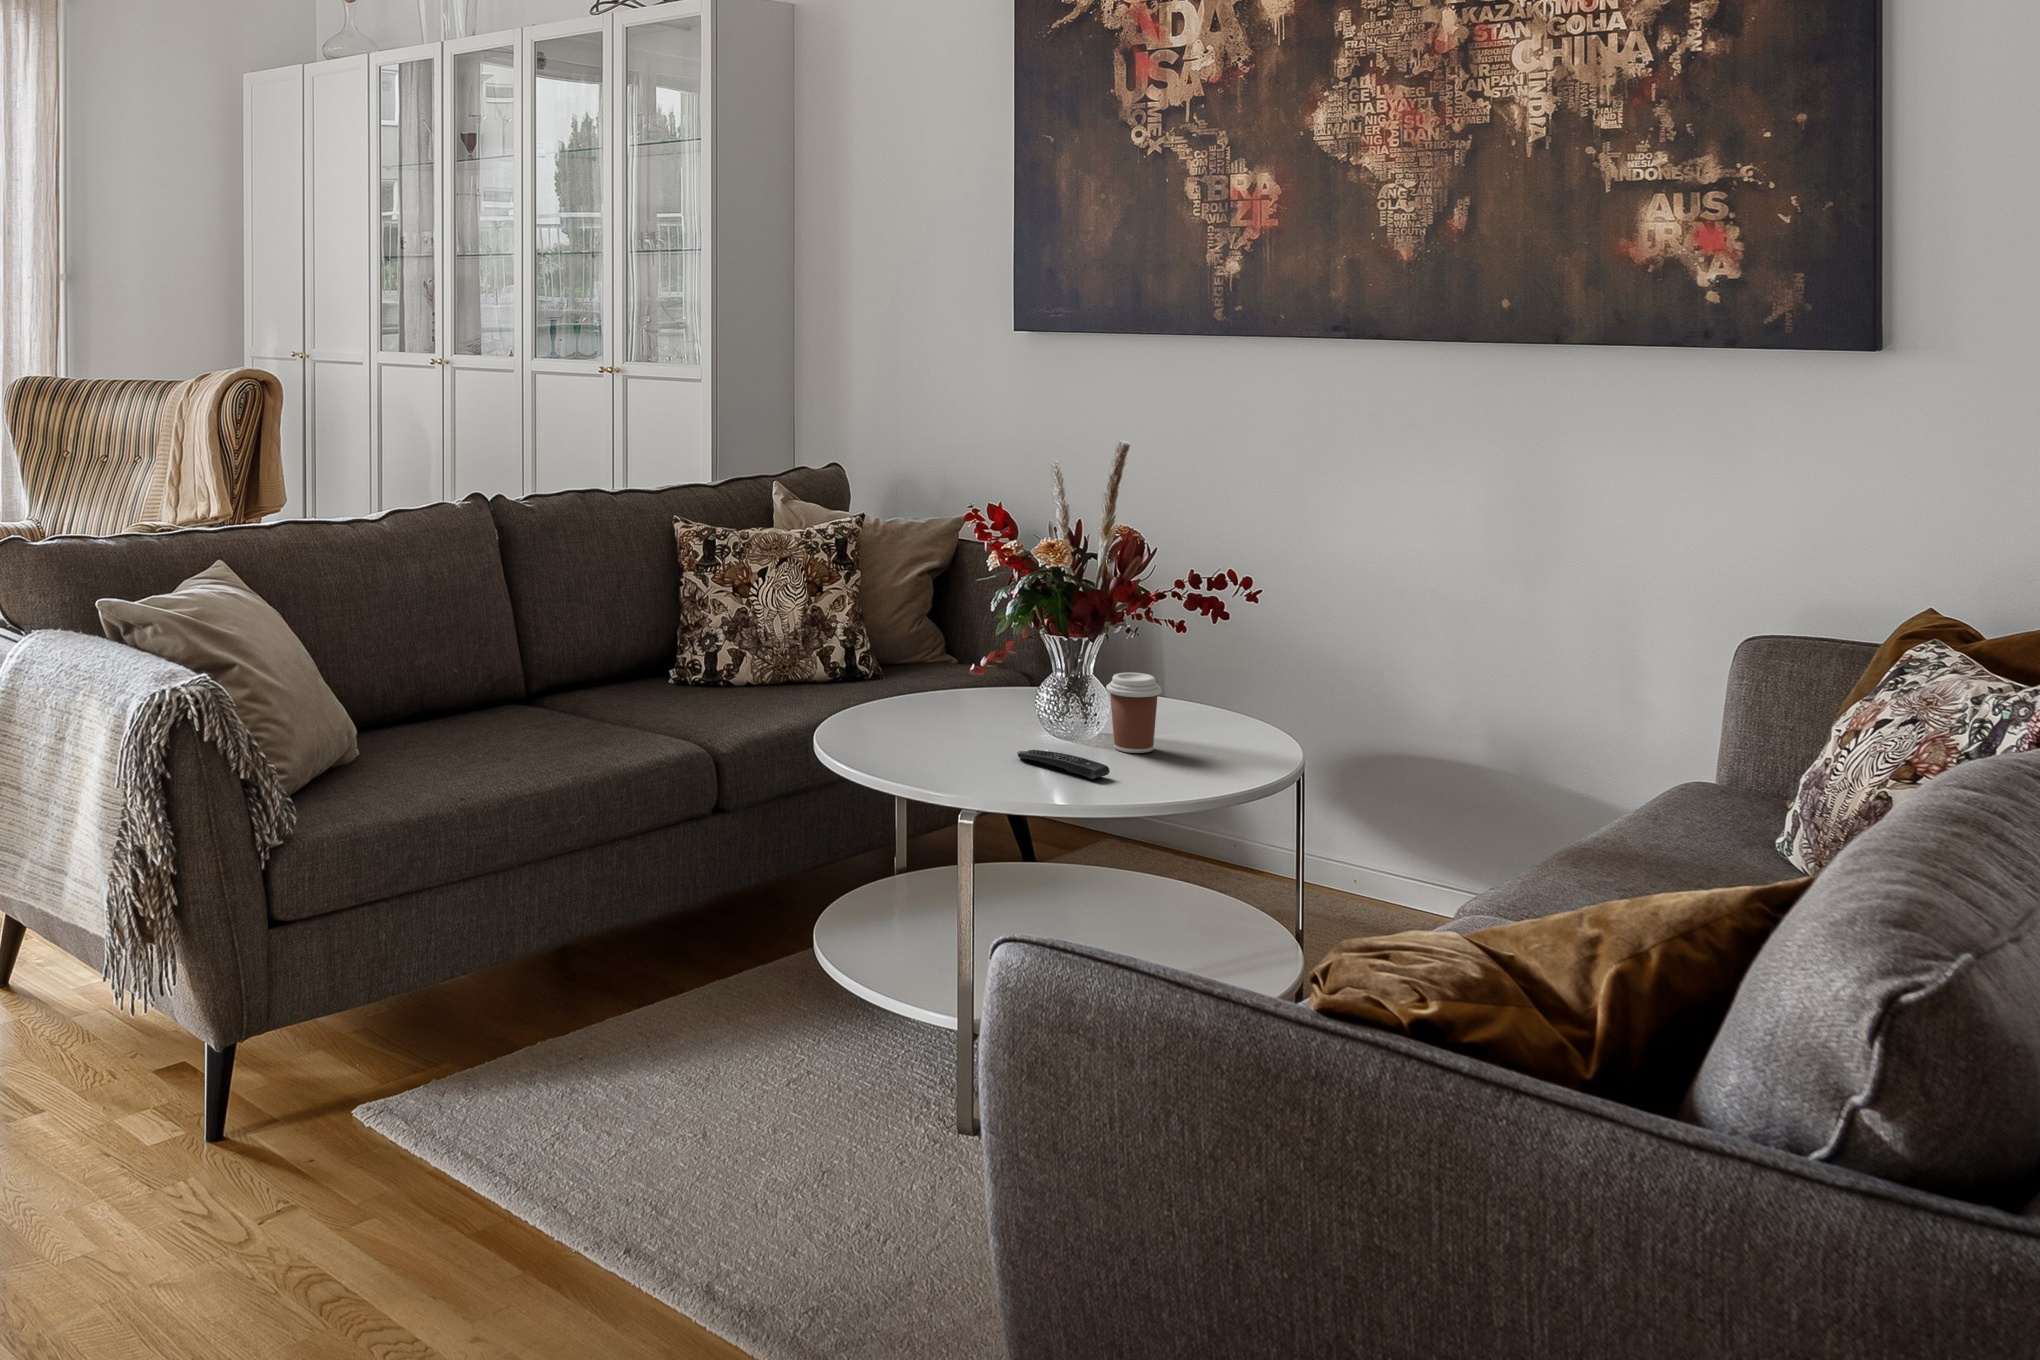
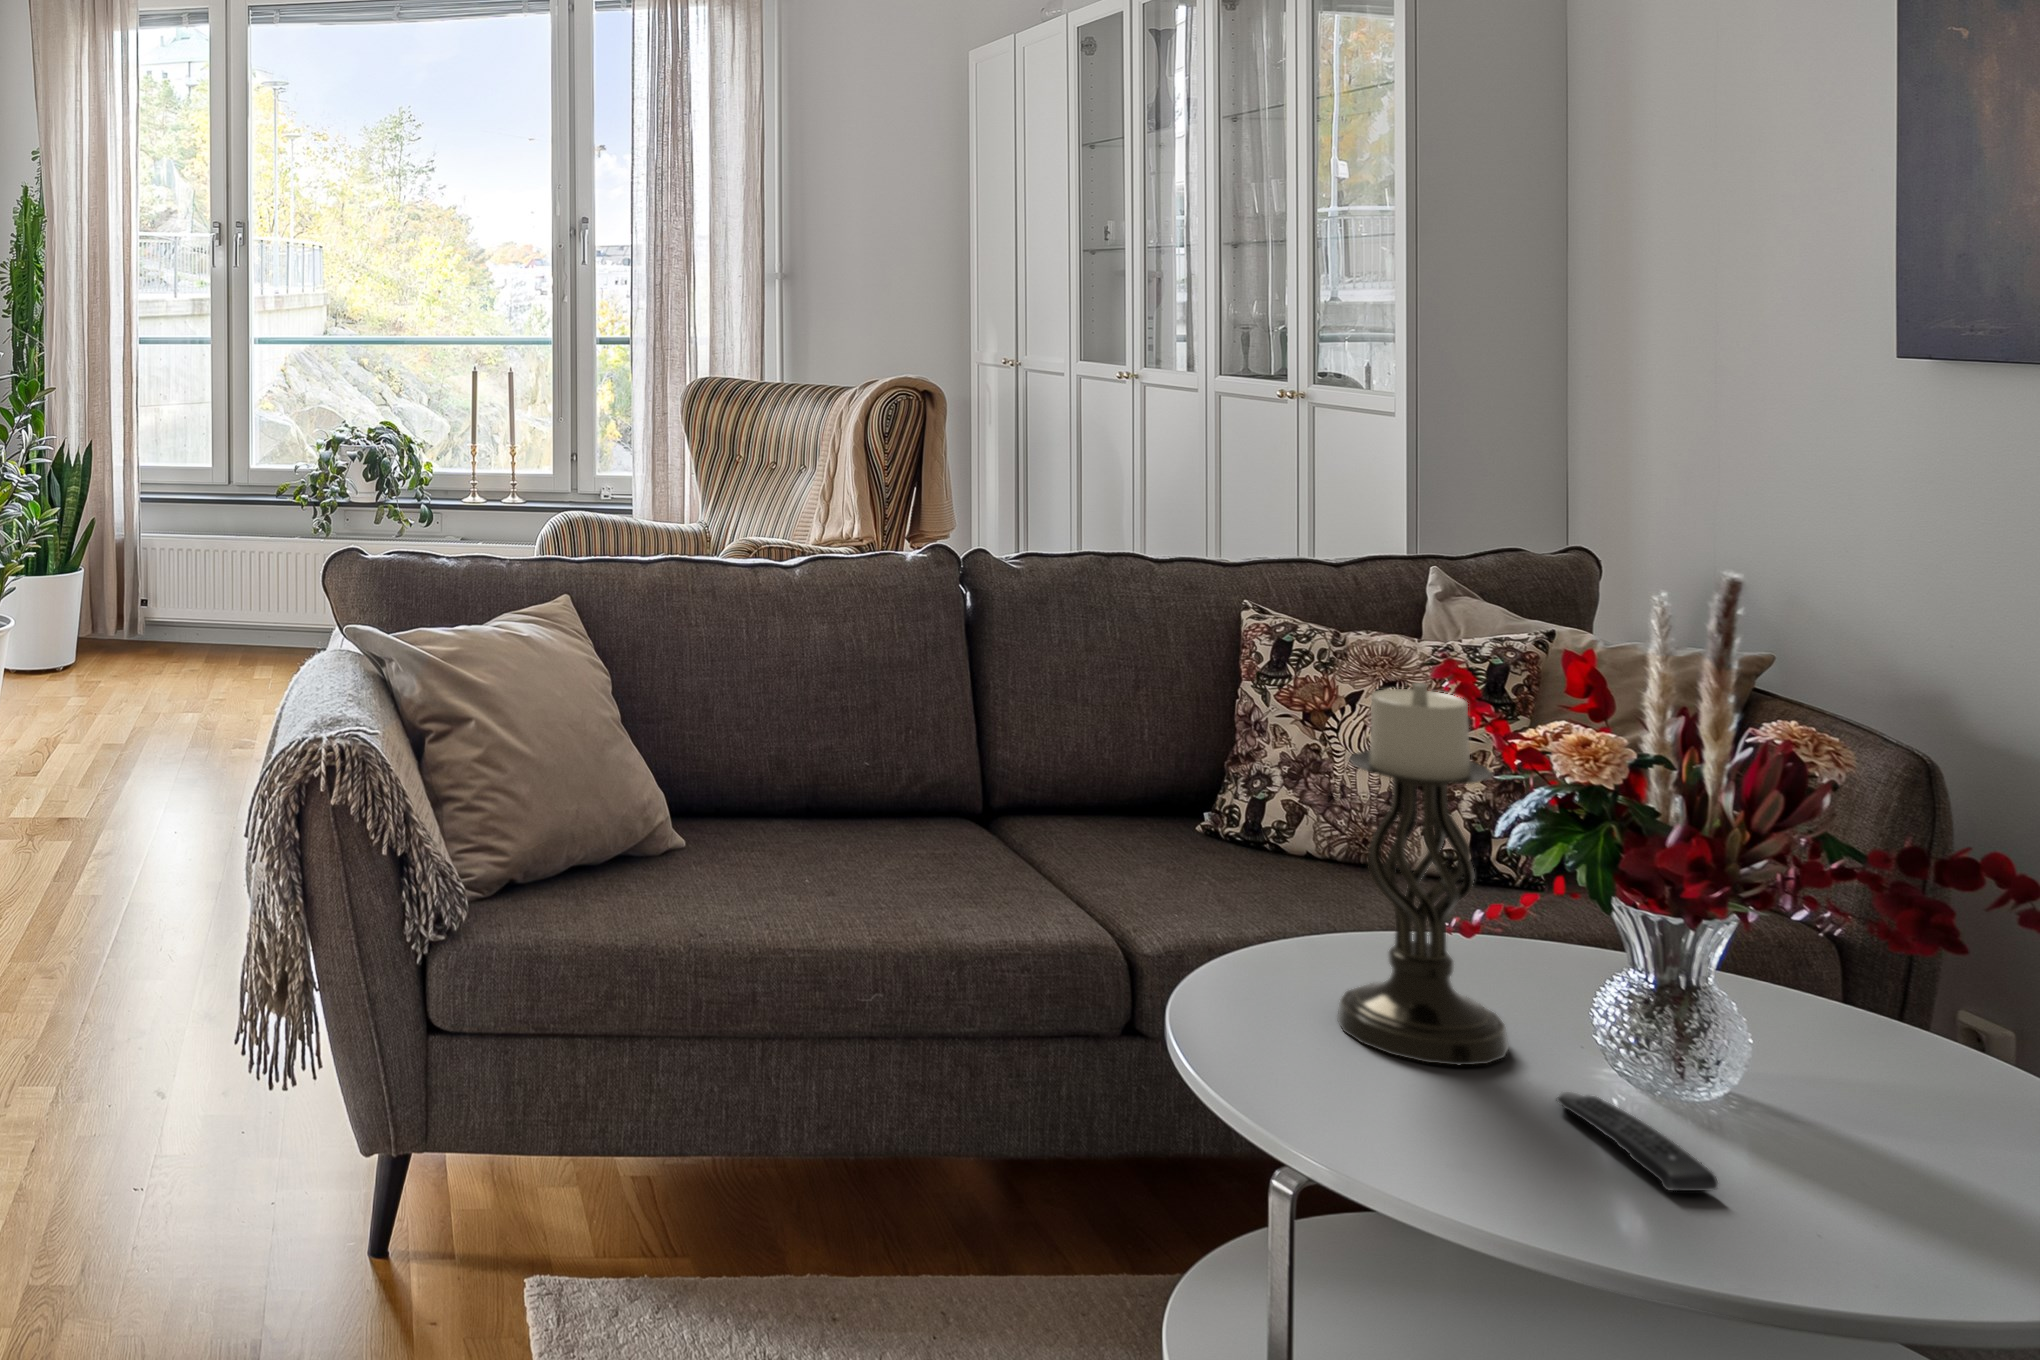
candle holder: none [886,533,977,754] -> present [1337,683,1509,1066]
coffee cup: present [1106,673,1162,753] -> none [1790,995,1920,1164]

